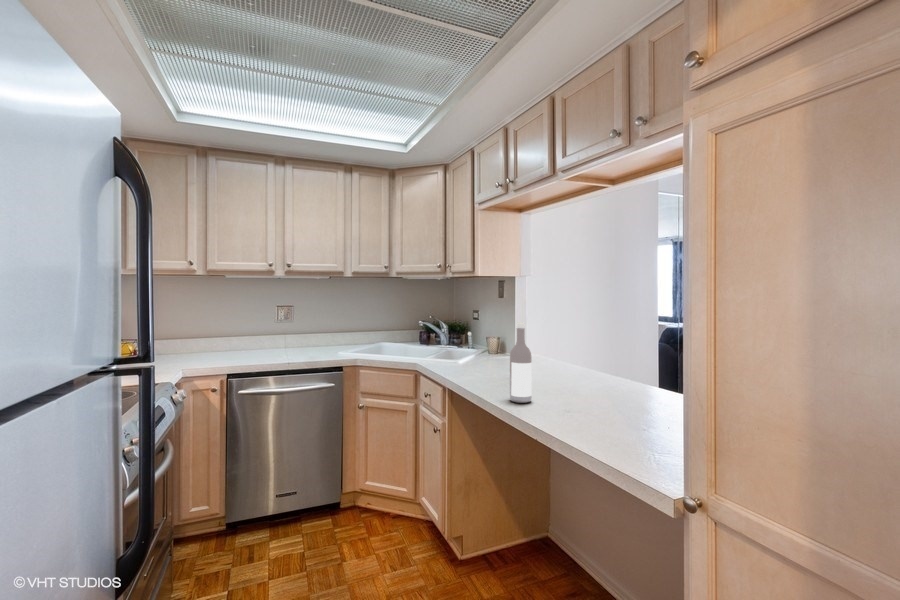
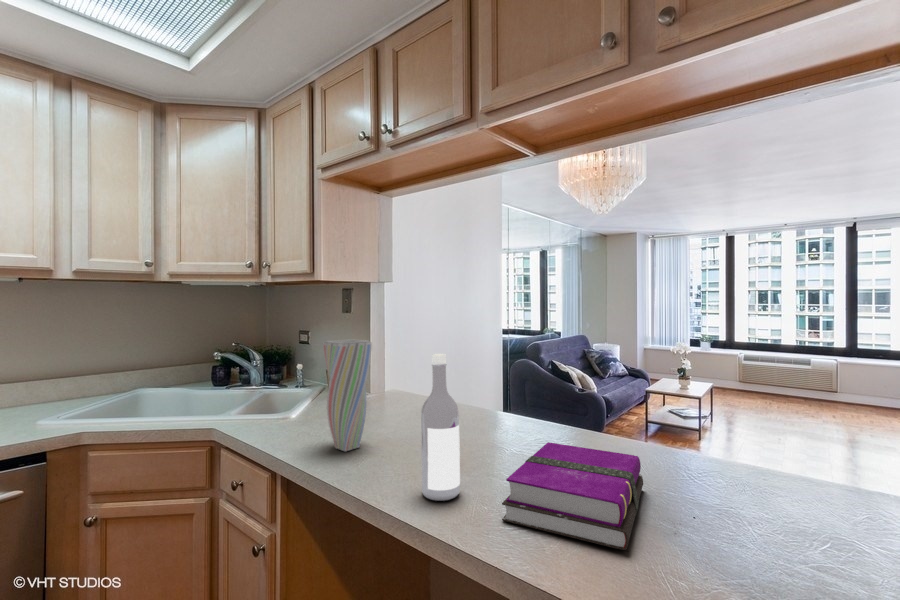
vase: none [470,315,498,380] -> present [323,340,372,451]
hardback book: none [544,383,650,429] -> present [502,442,643,550]

